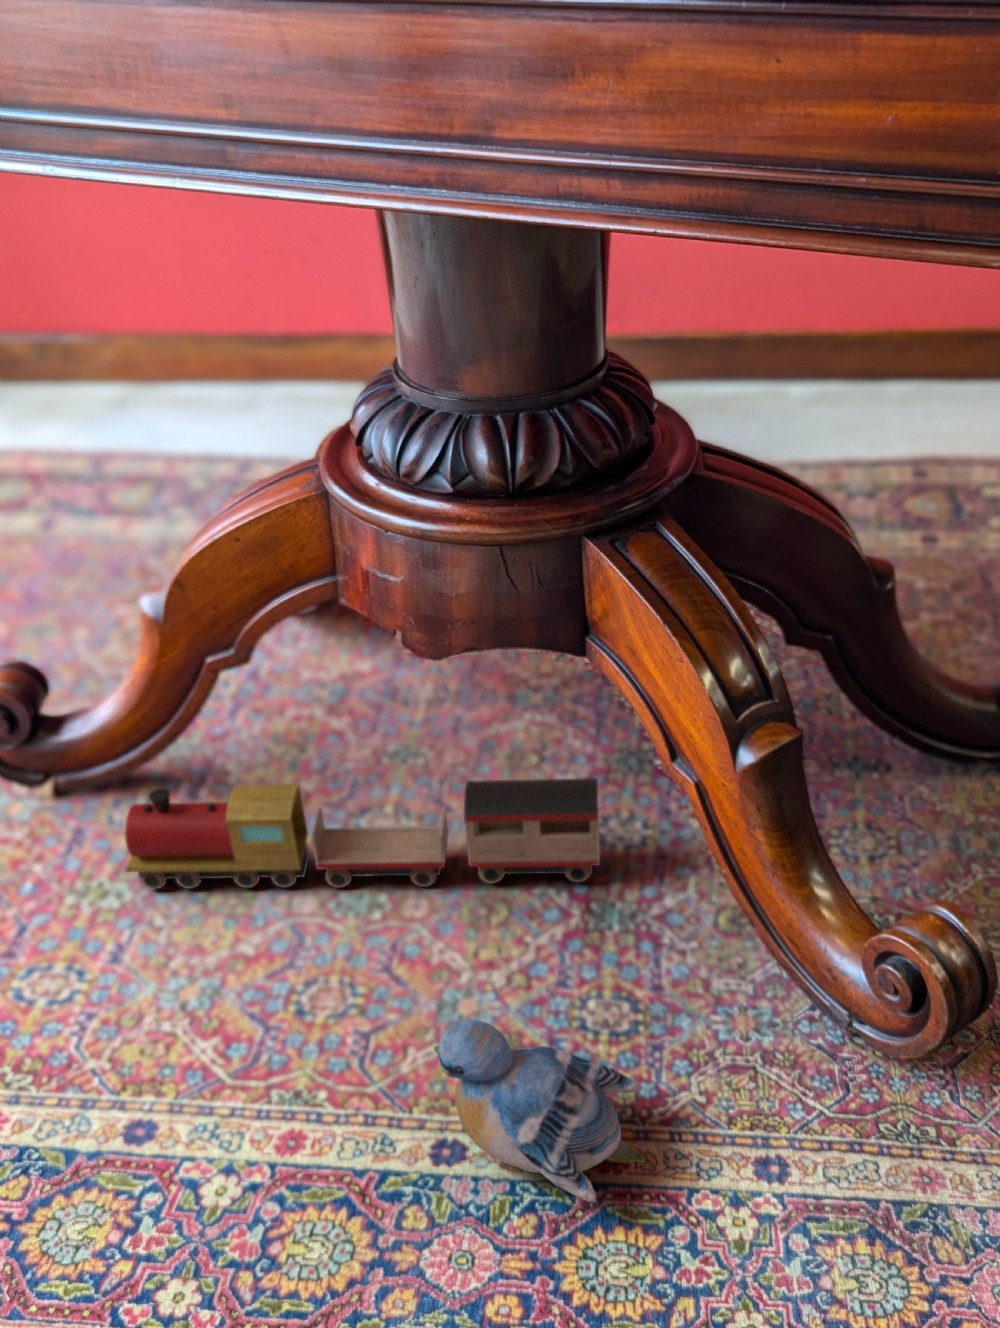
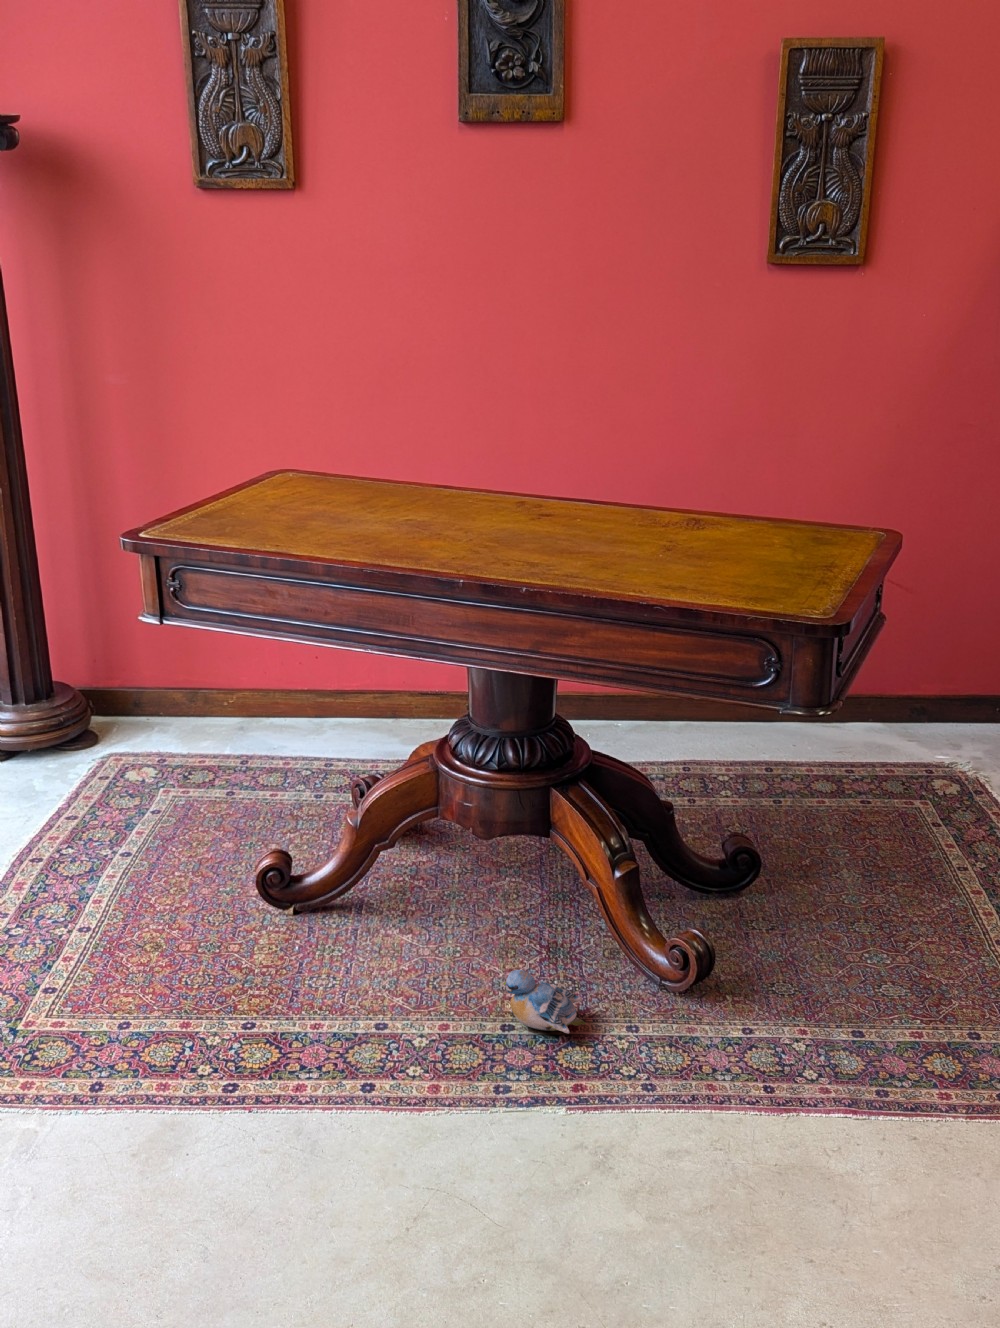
toy train: present [124,778,600,889] -> none [344,895,554,948]

